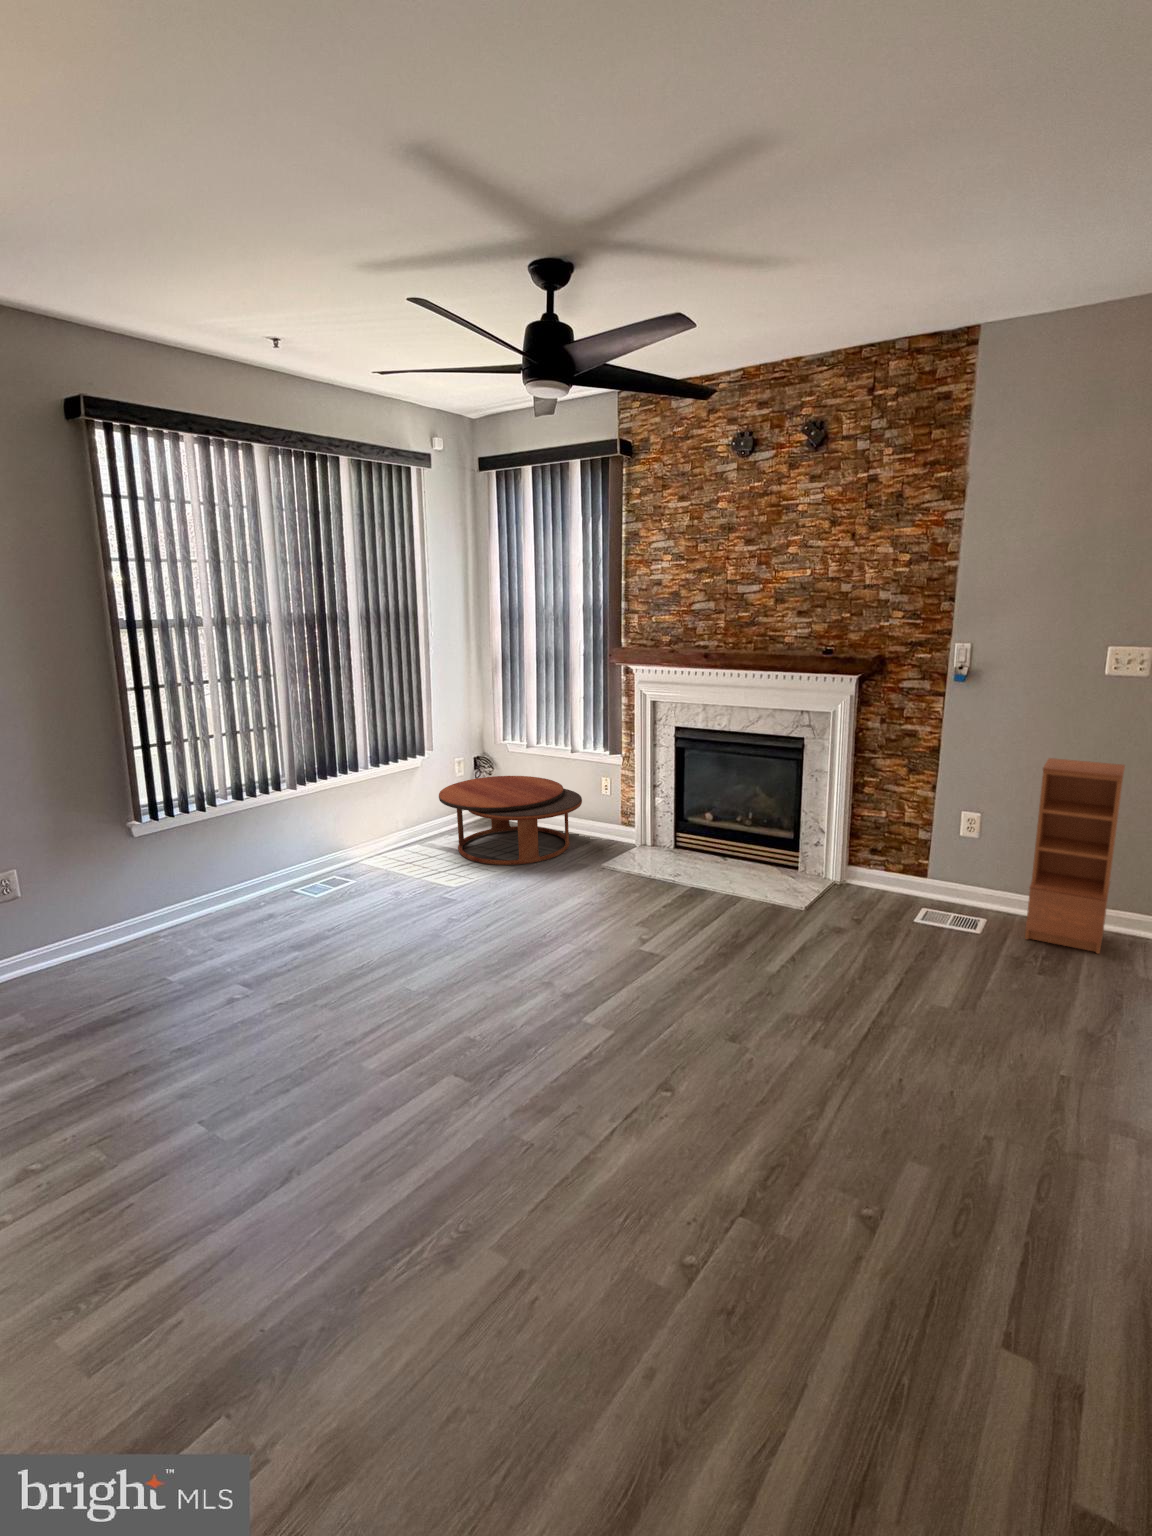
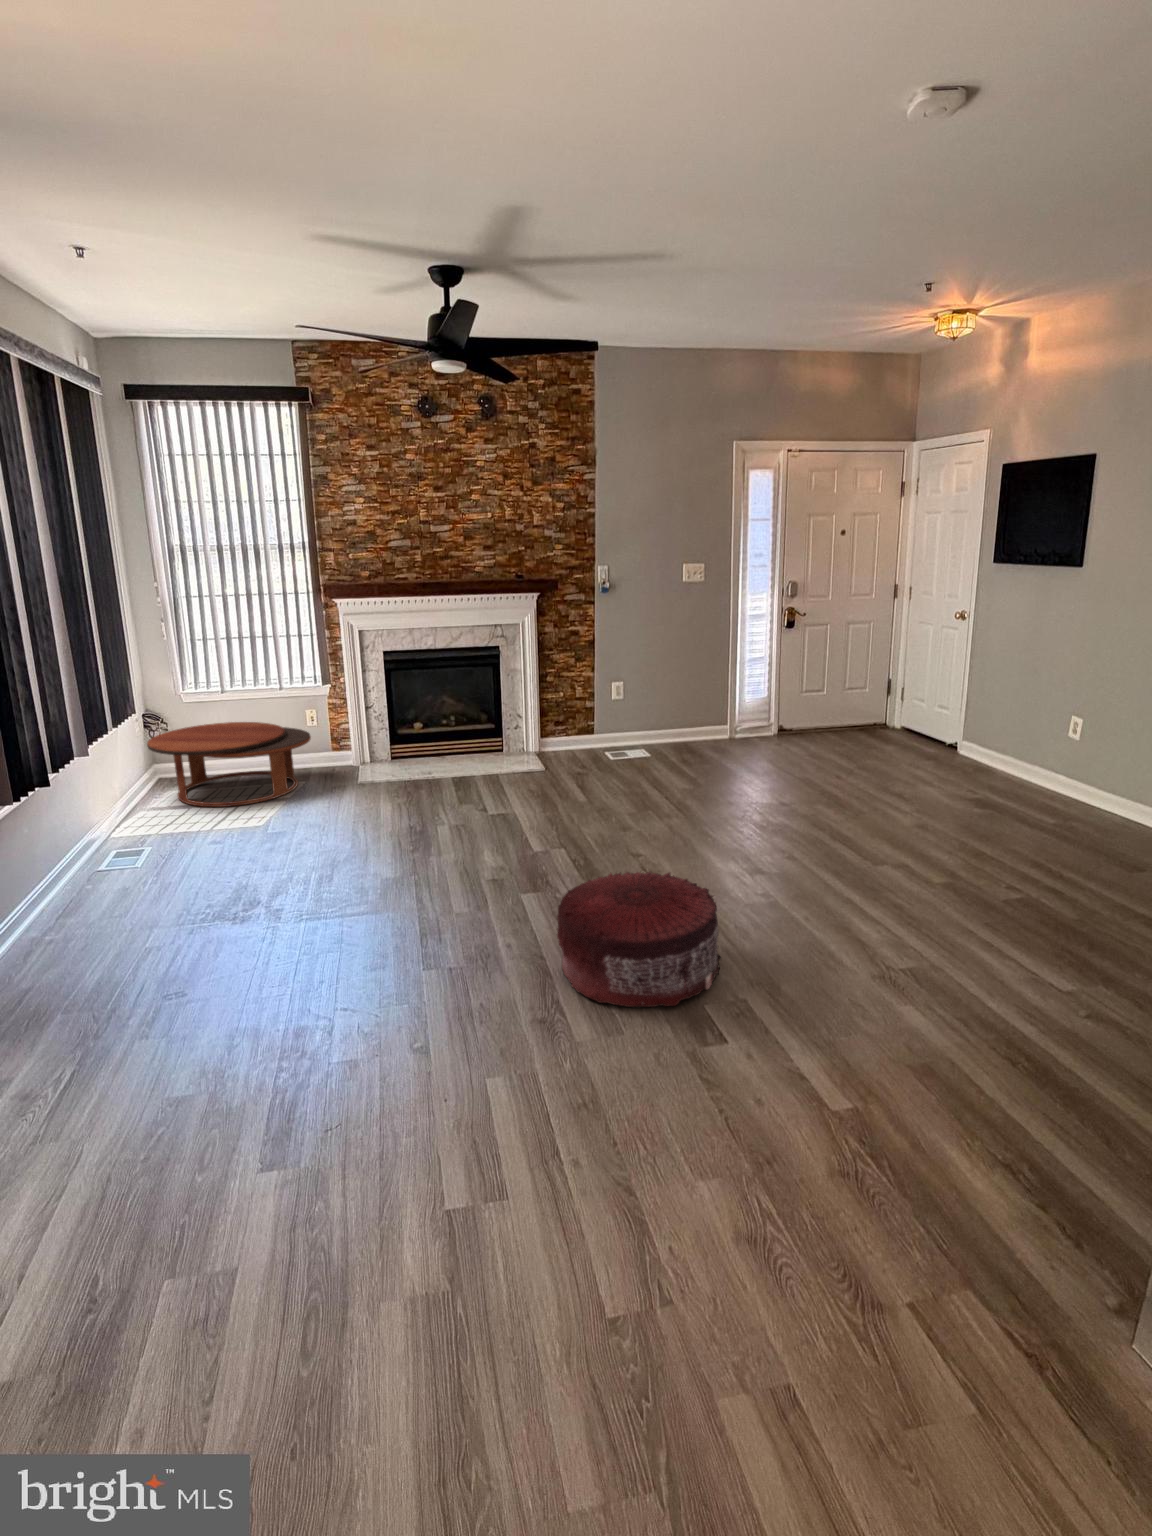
bookcase: present [1025,758,1125,954] -> none [660,636,712,754]
pouf: none [249,1109,490,1369] -> present [557,872,721,1007]

